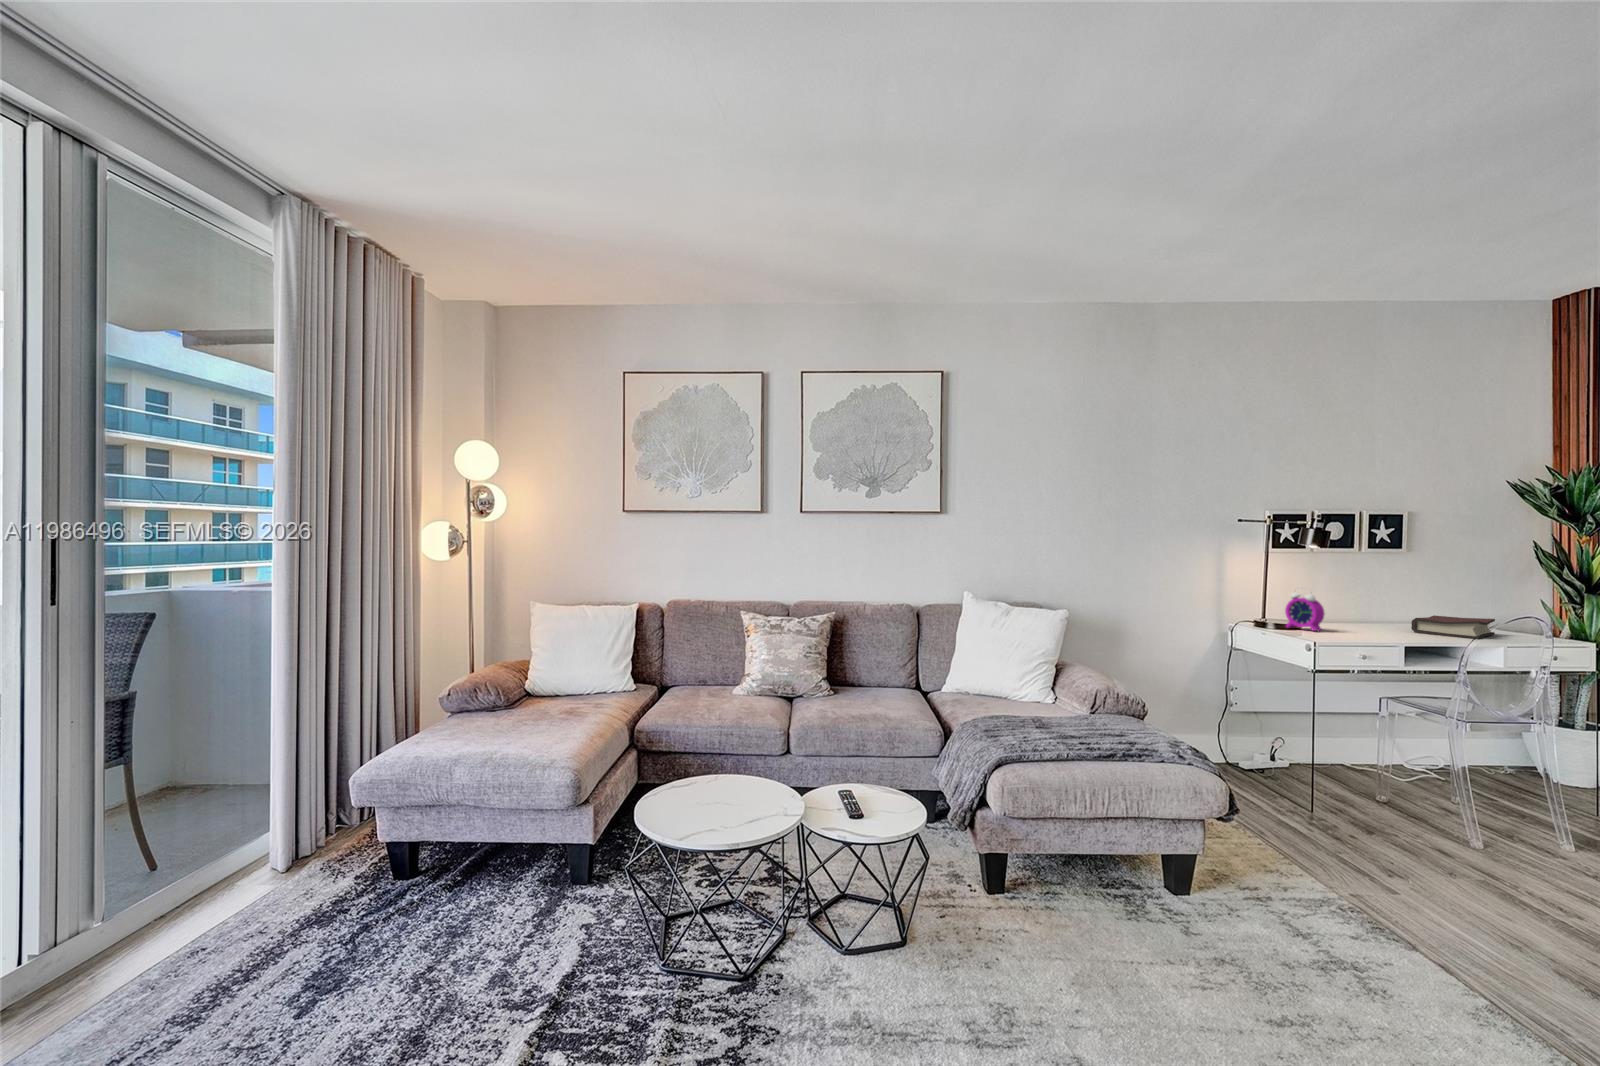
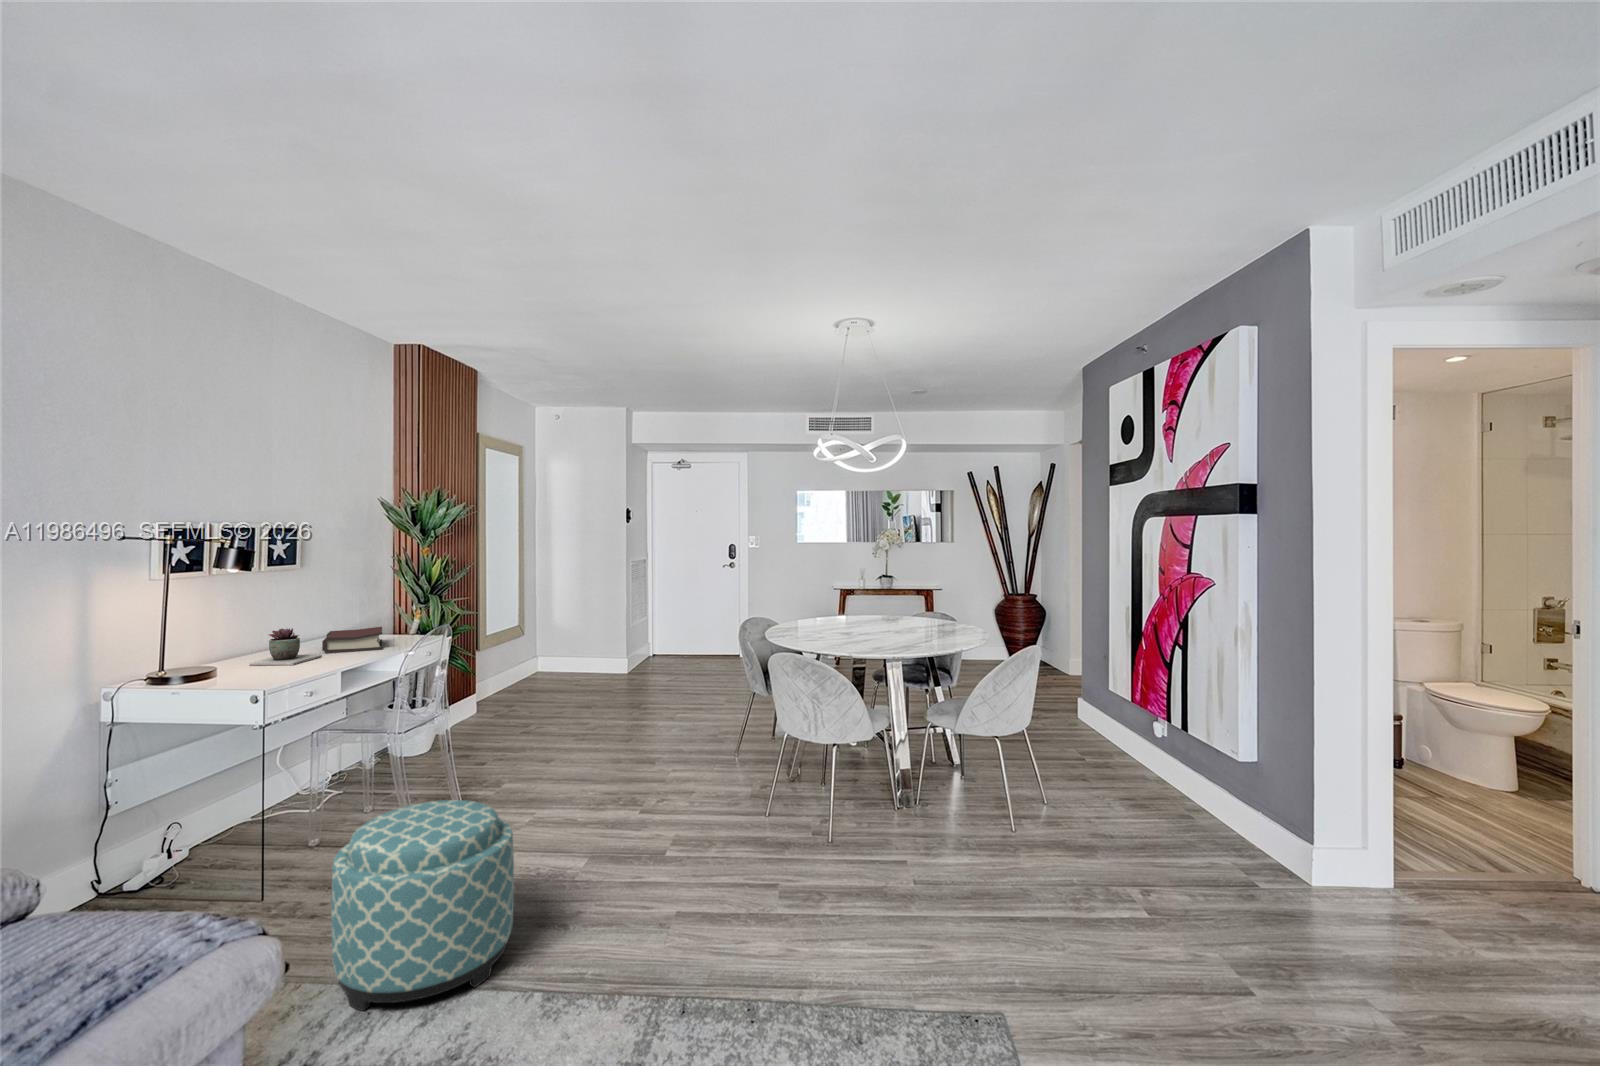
alarm clock: present [1285,592,1324,631] -> none [198,623,250,677]
succulent plant: none [1334,602,1405,634] -> present [249,628,322,666]
ottoman: none [1305,760,1507,954] -> present [331,800,514,1011]

